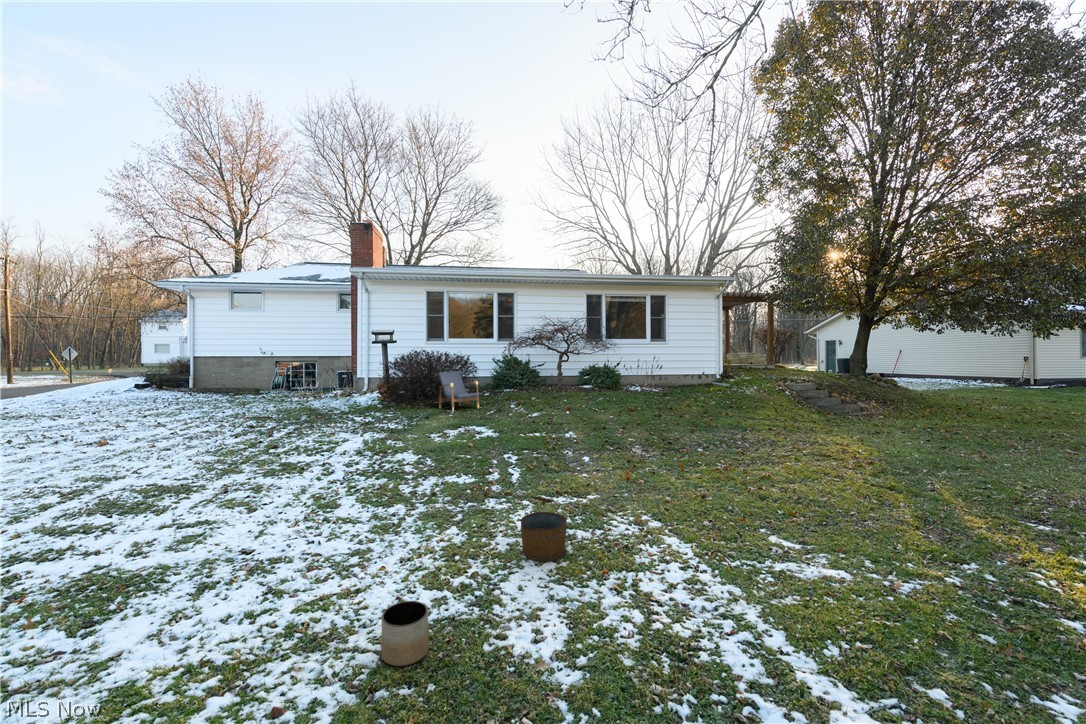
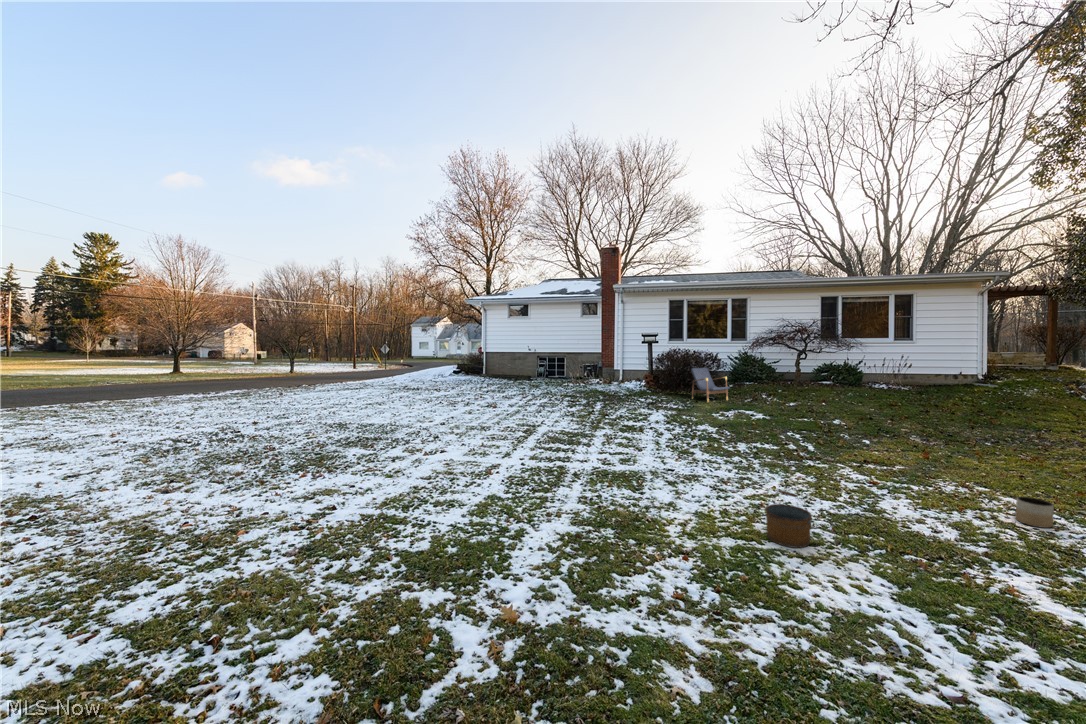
bucket: present [521,496,567,561] -> present [766,490,812,548]
planter: present [382,601,429,666] -> present [1015,497,1054,528]

